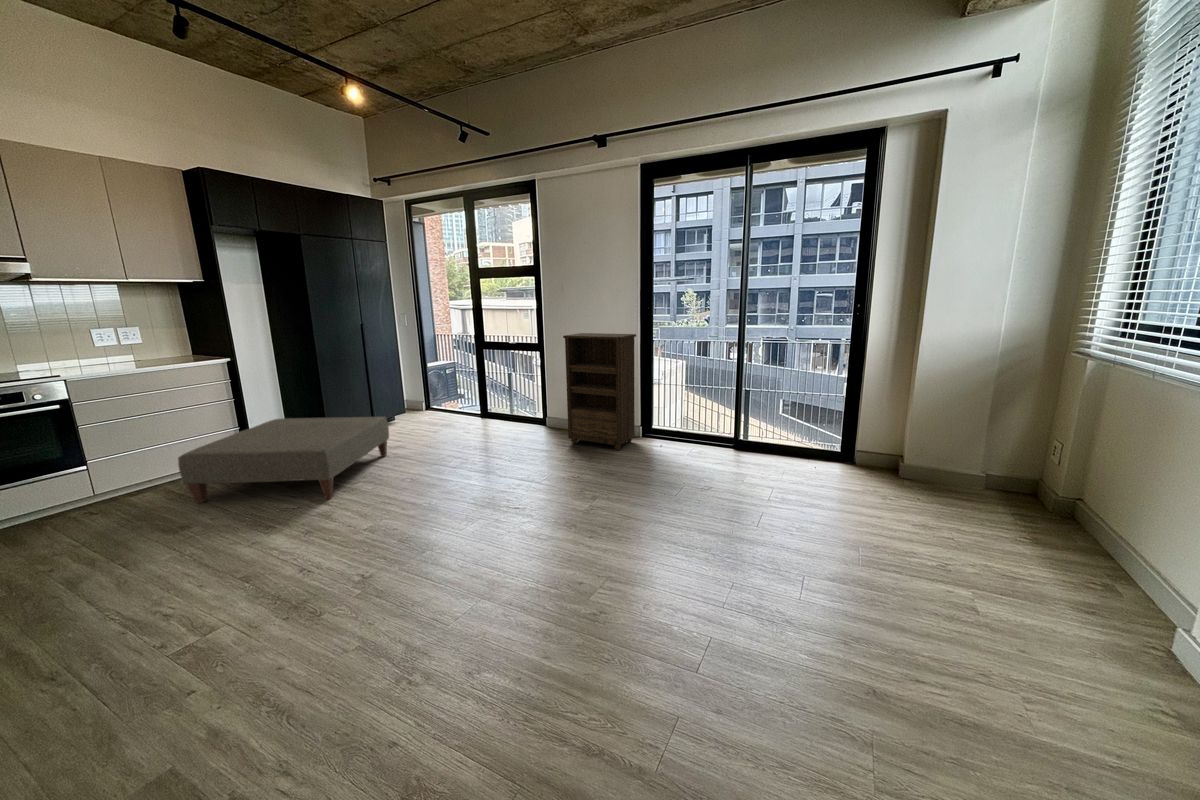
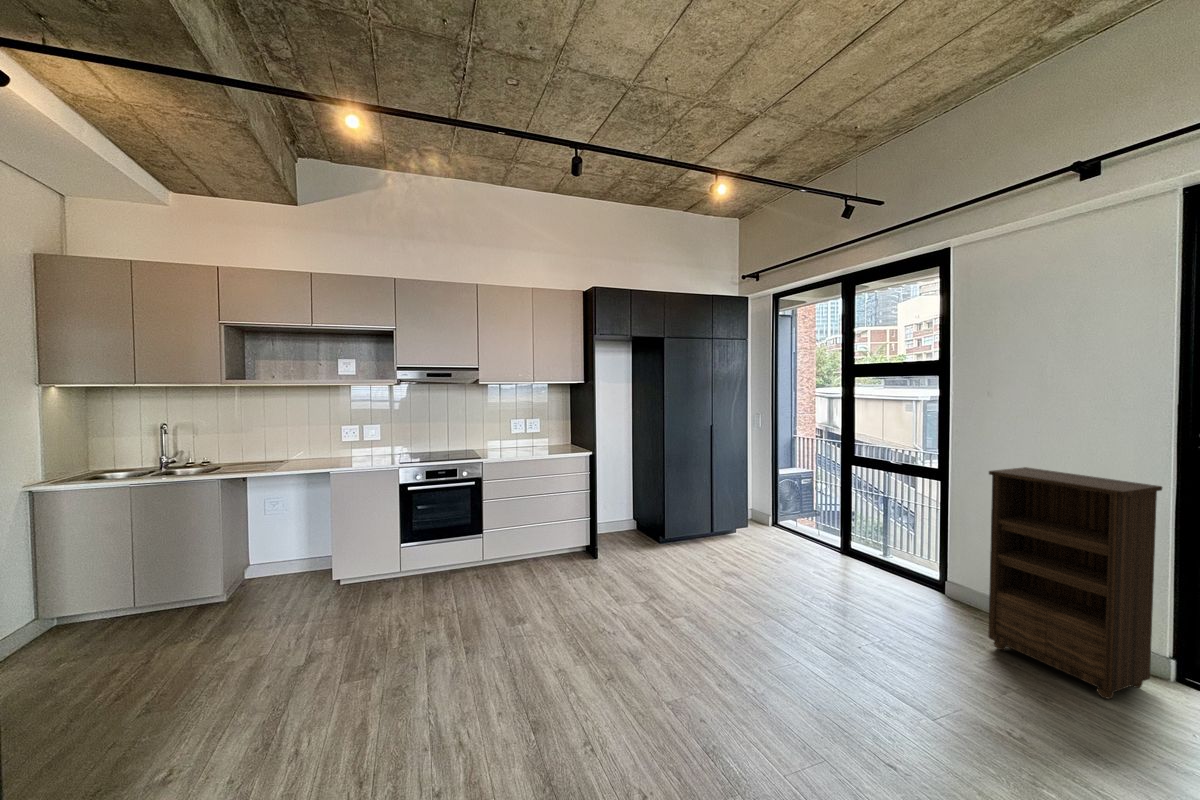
ottoman: present [178,417,389,503] -> none [535,516,721,630]

